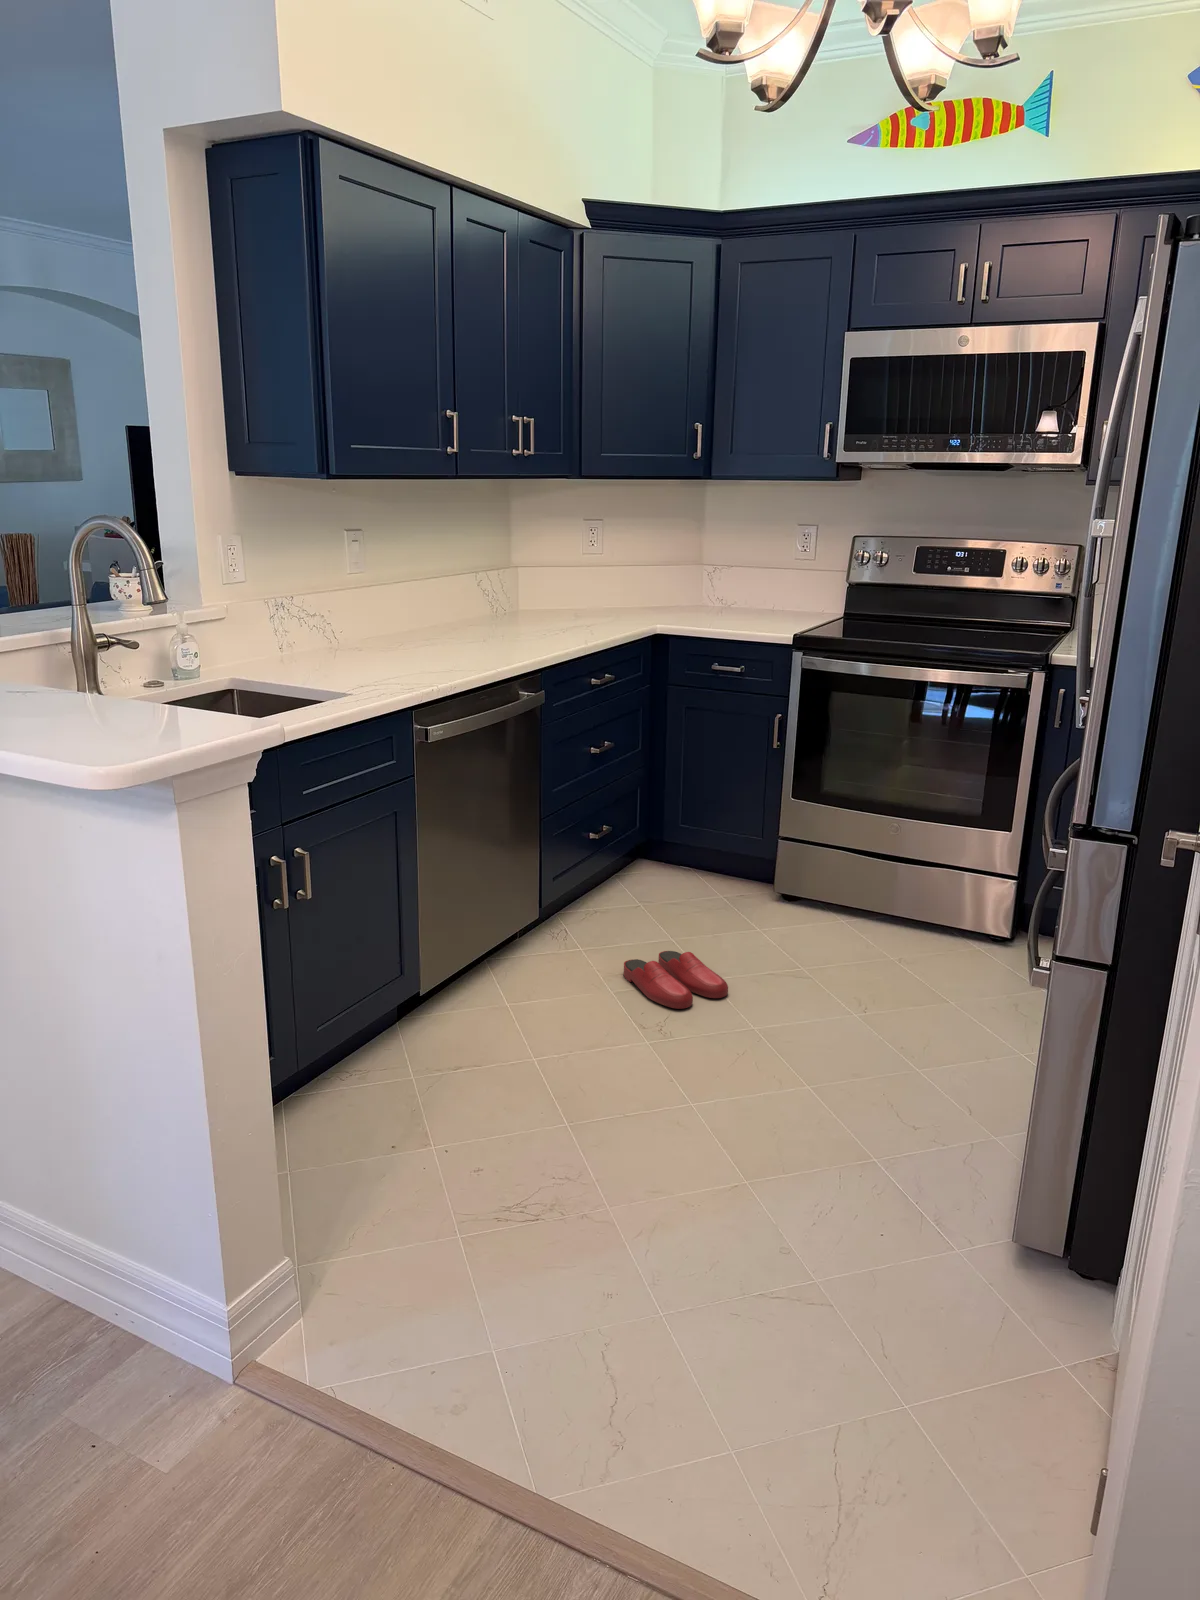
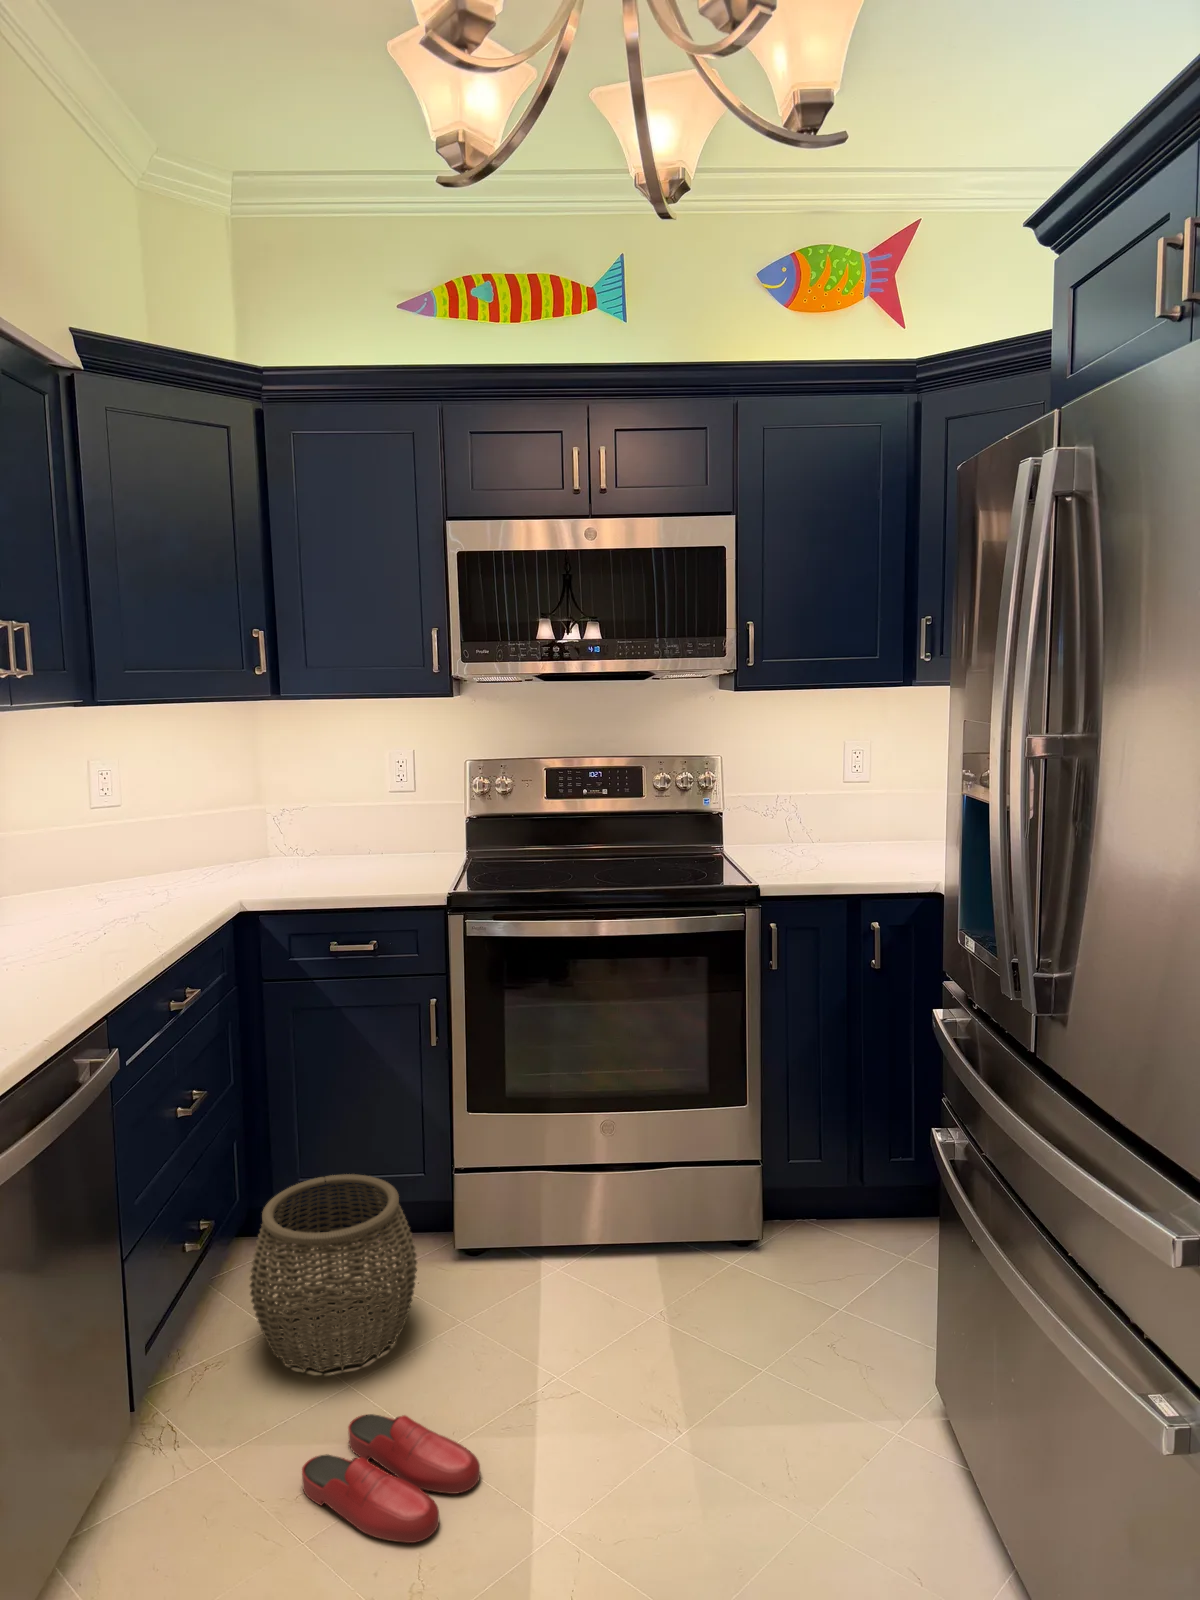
woven basket: none [624,817,734,934] -> present [250,1174,417,1372]

